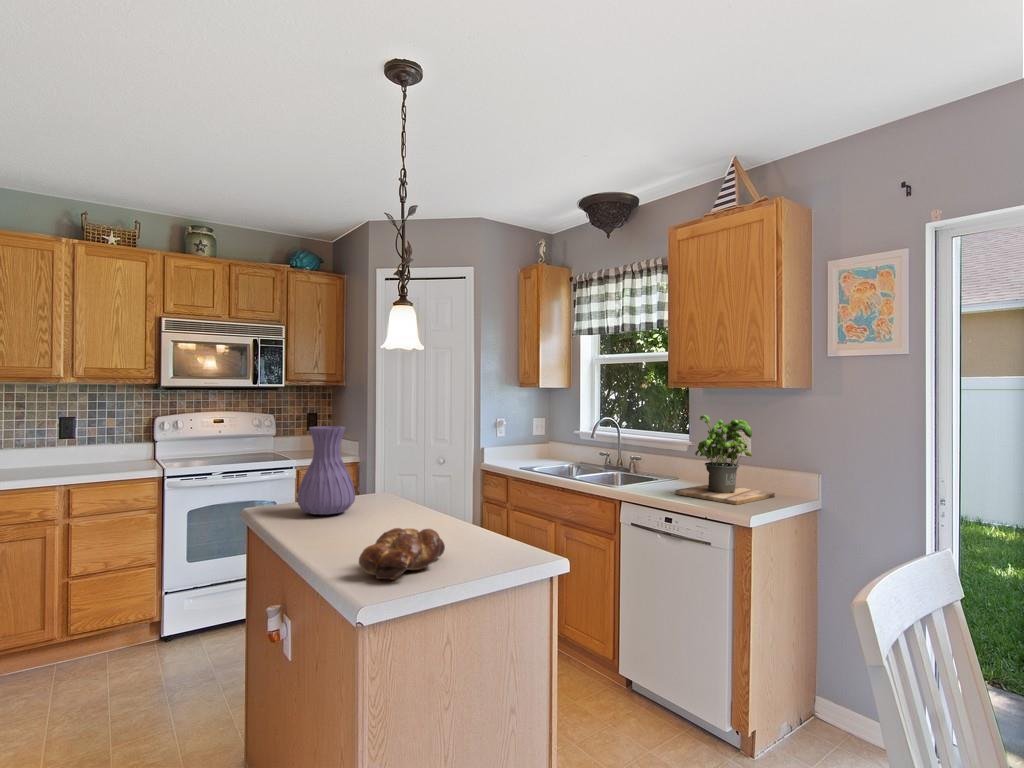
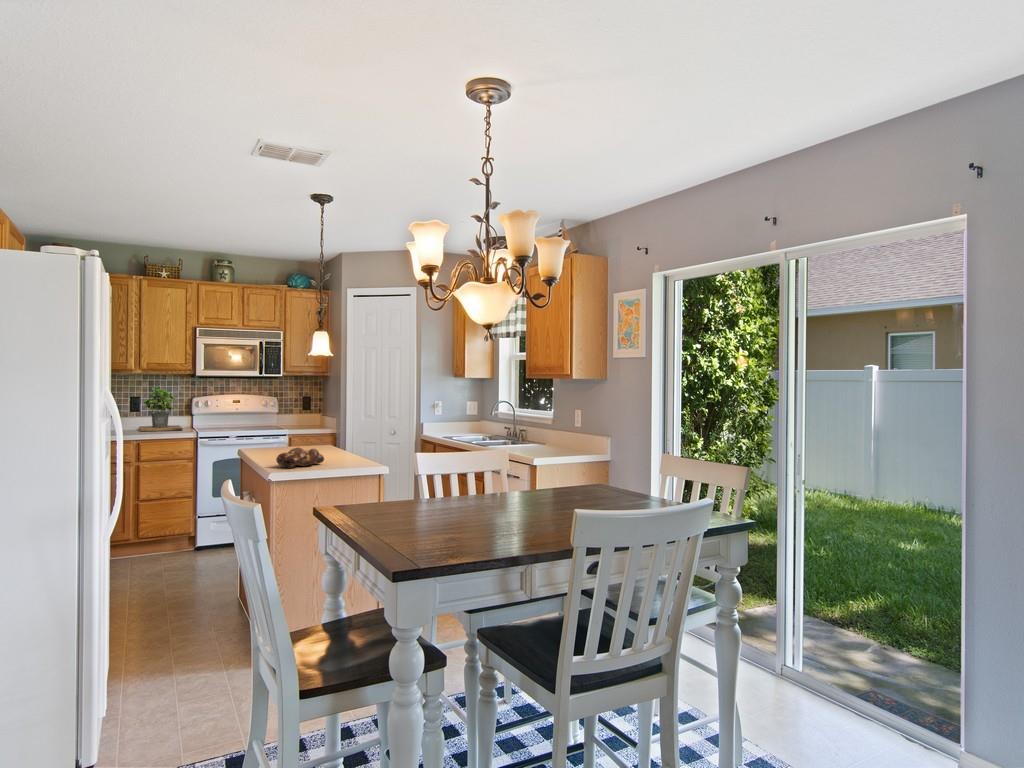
potted plant: present [675,415,775,505] -> present [139,387,183,431]
vase: present [298,426,355,515] -> none [266,401,299,451]

